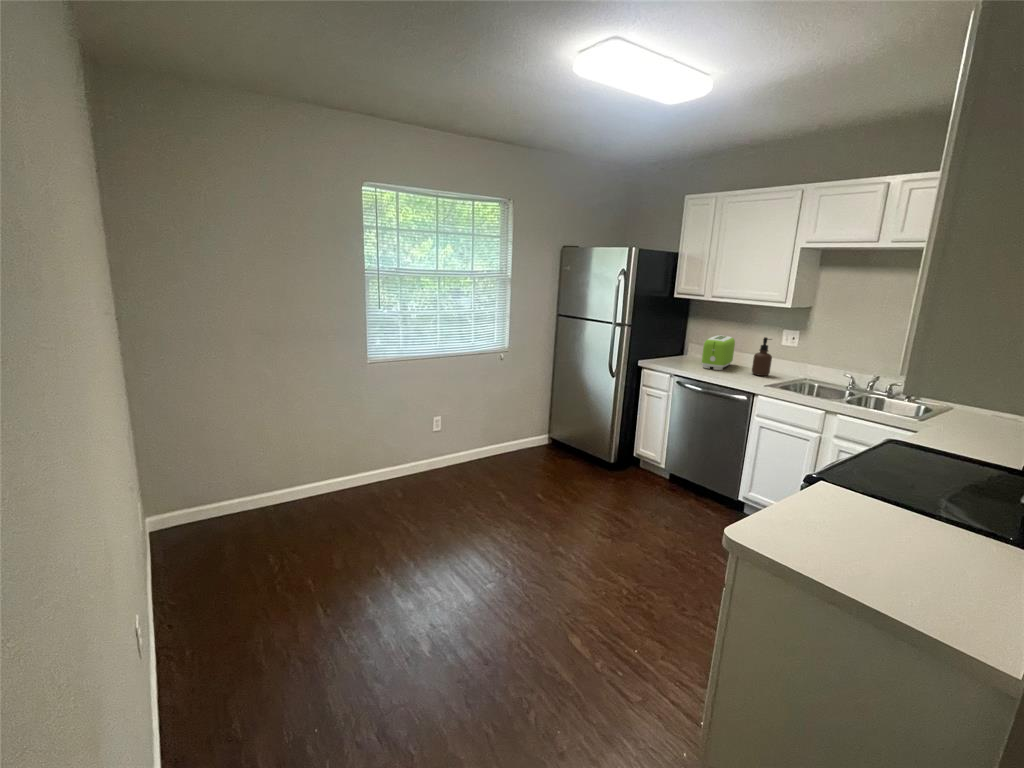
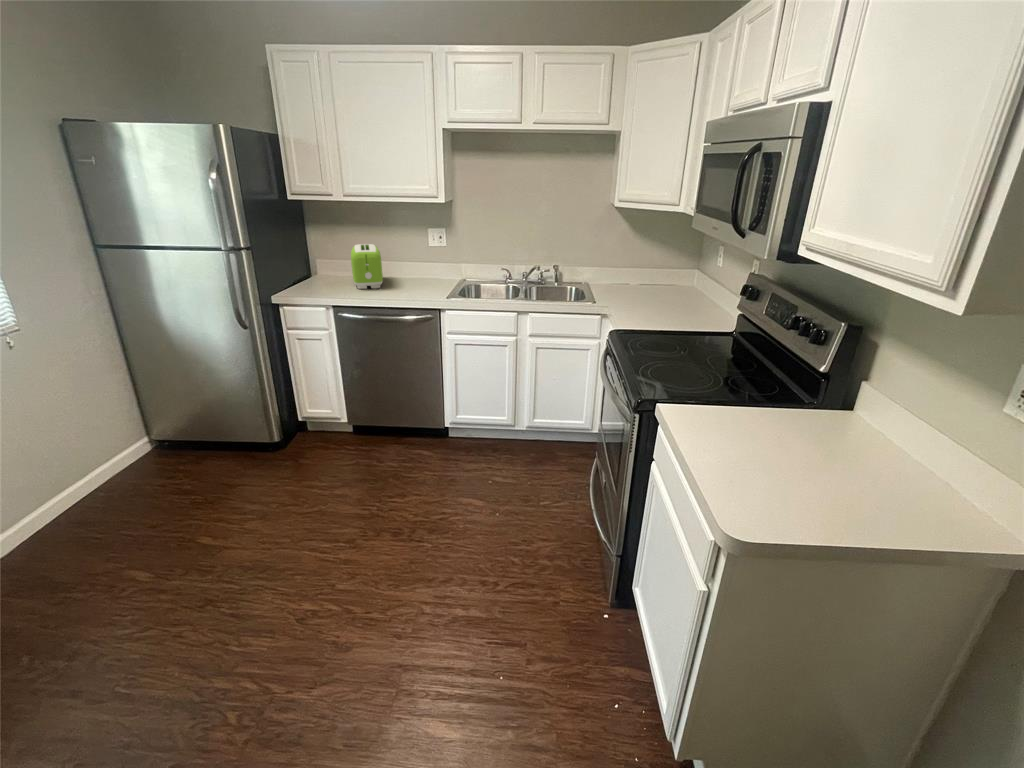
soap dispenser: present [752,337,772,376] -> none [412,240,432,286]

